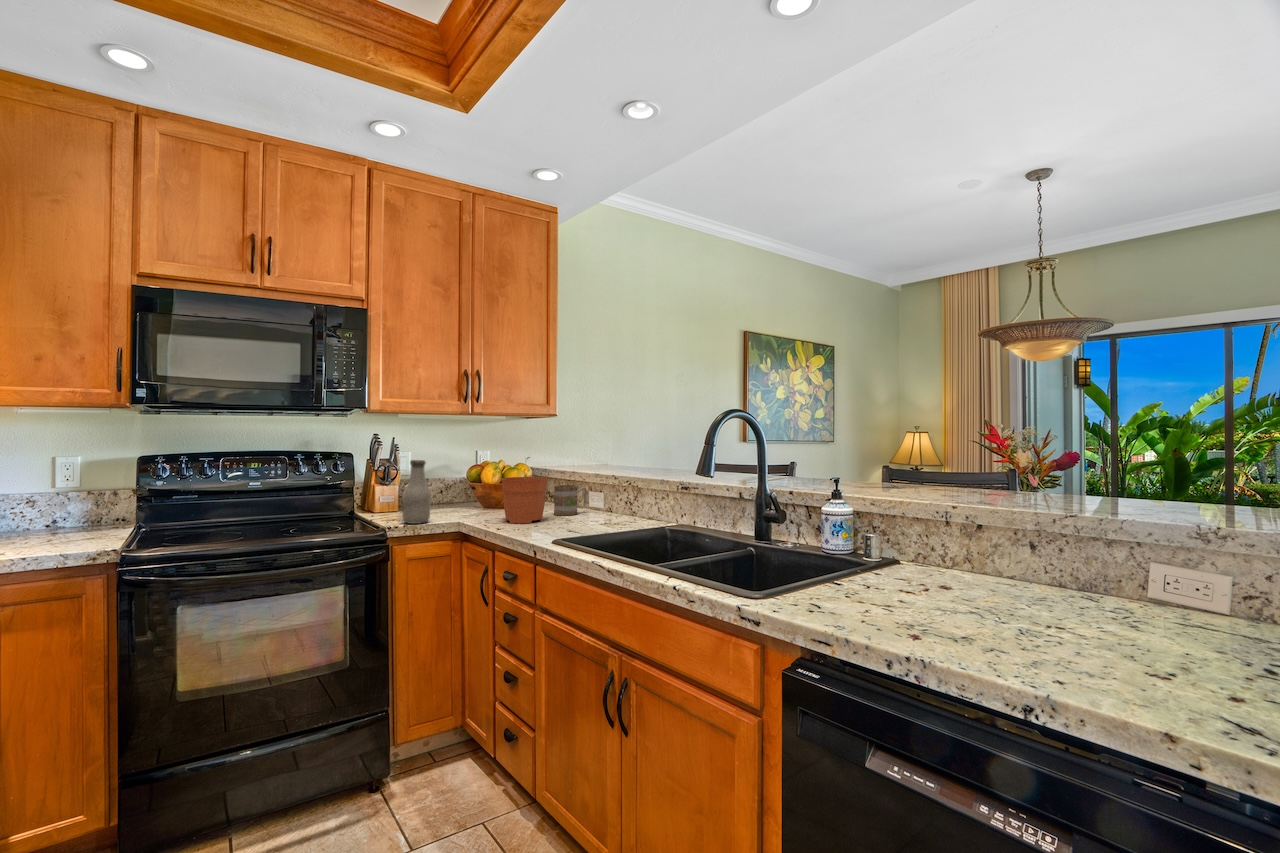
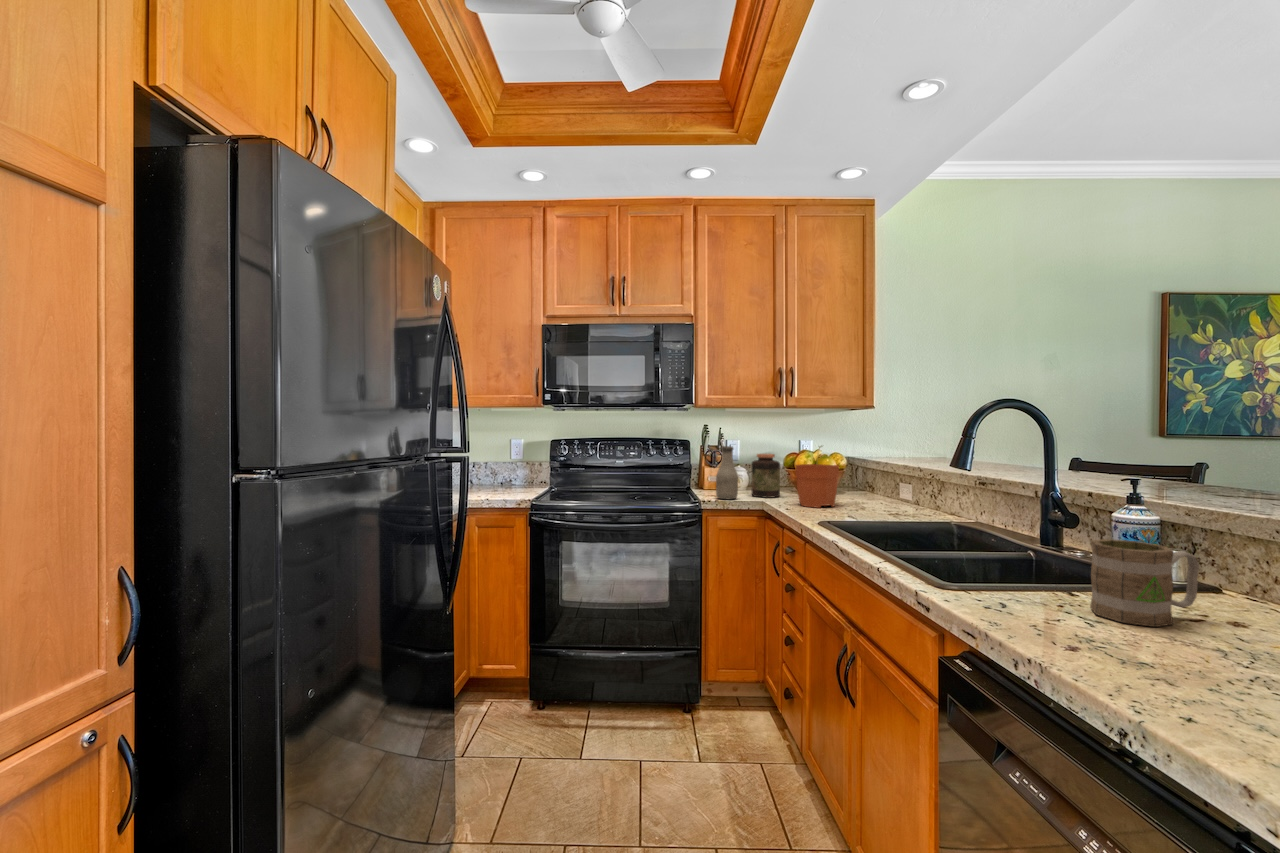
jar: none [441,467,474,517] -> present [752,454,780,498]
mug: present [554,485,587,516] -> present [1090,539,1199,627]

